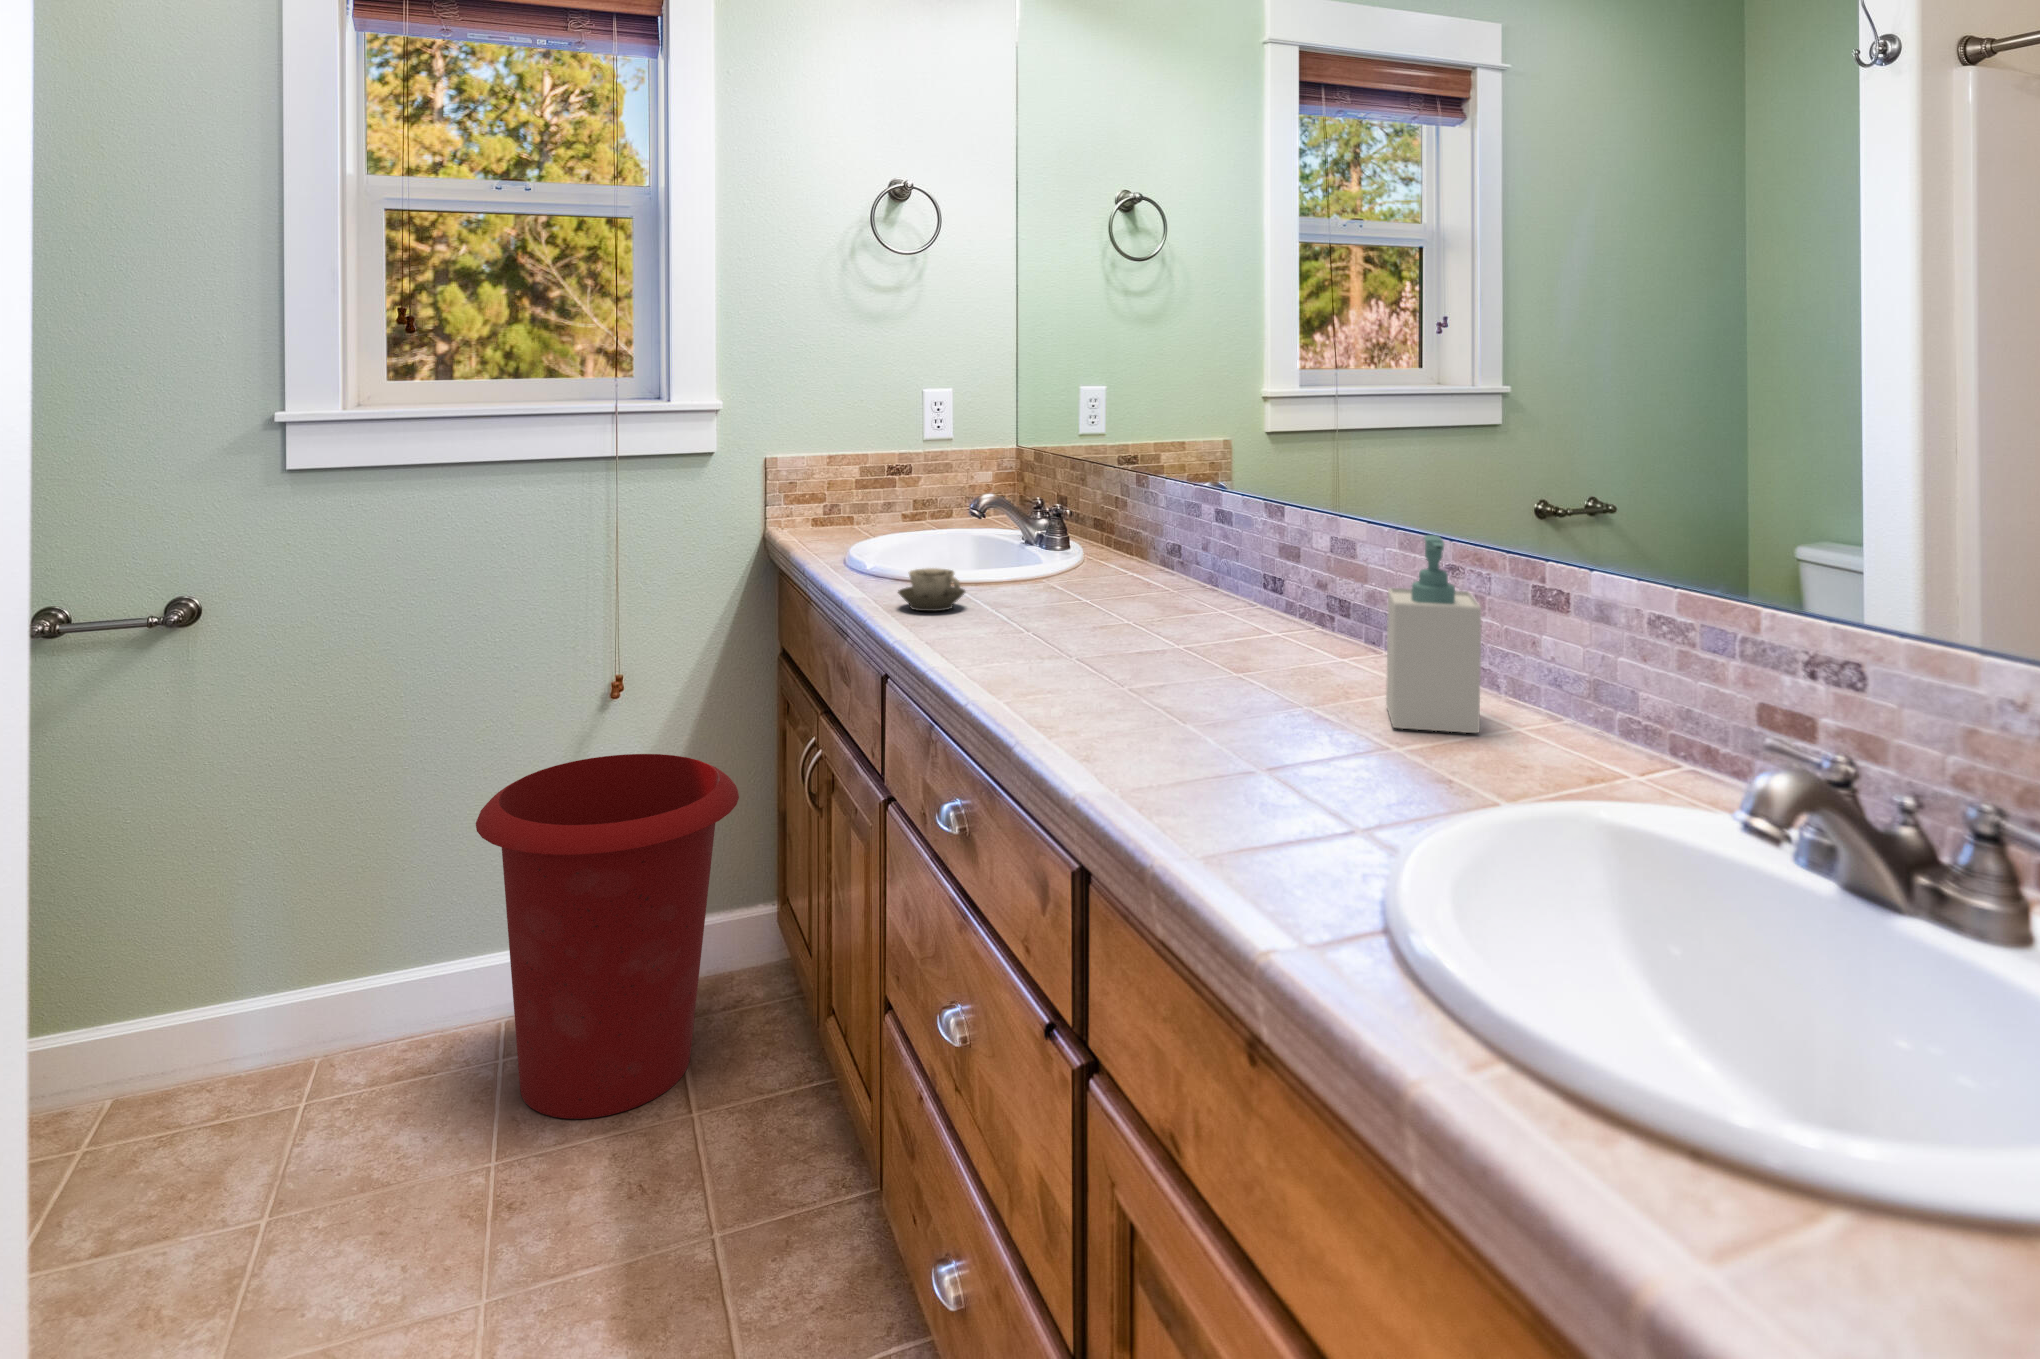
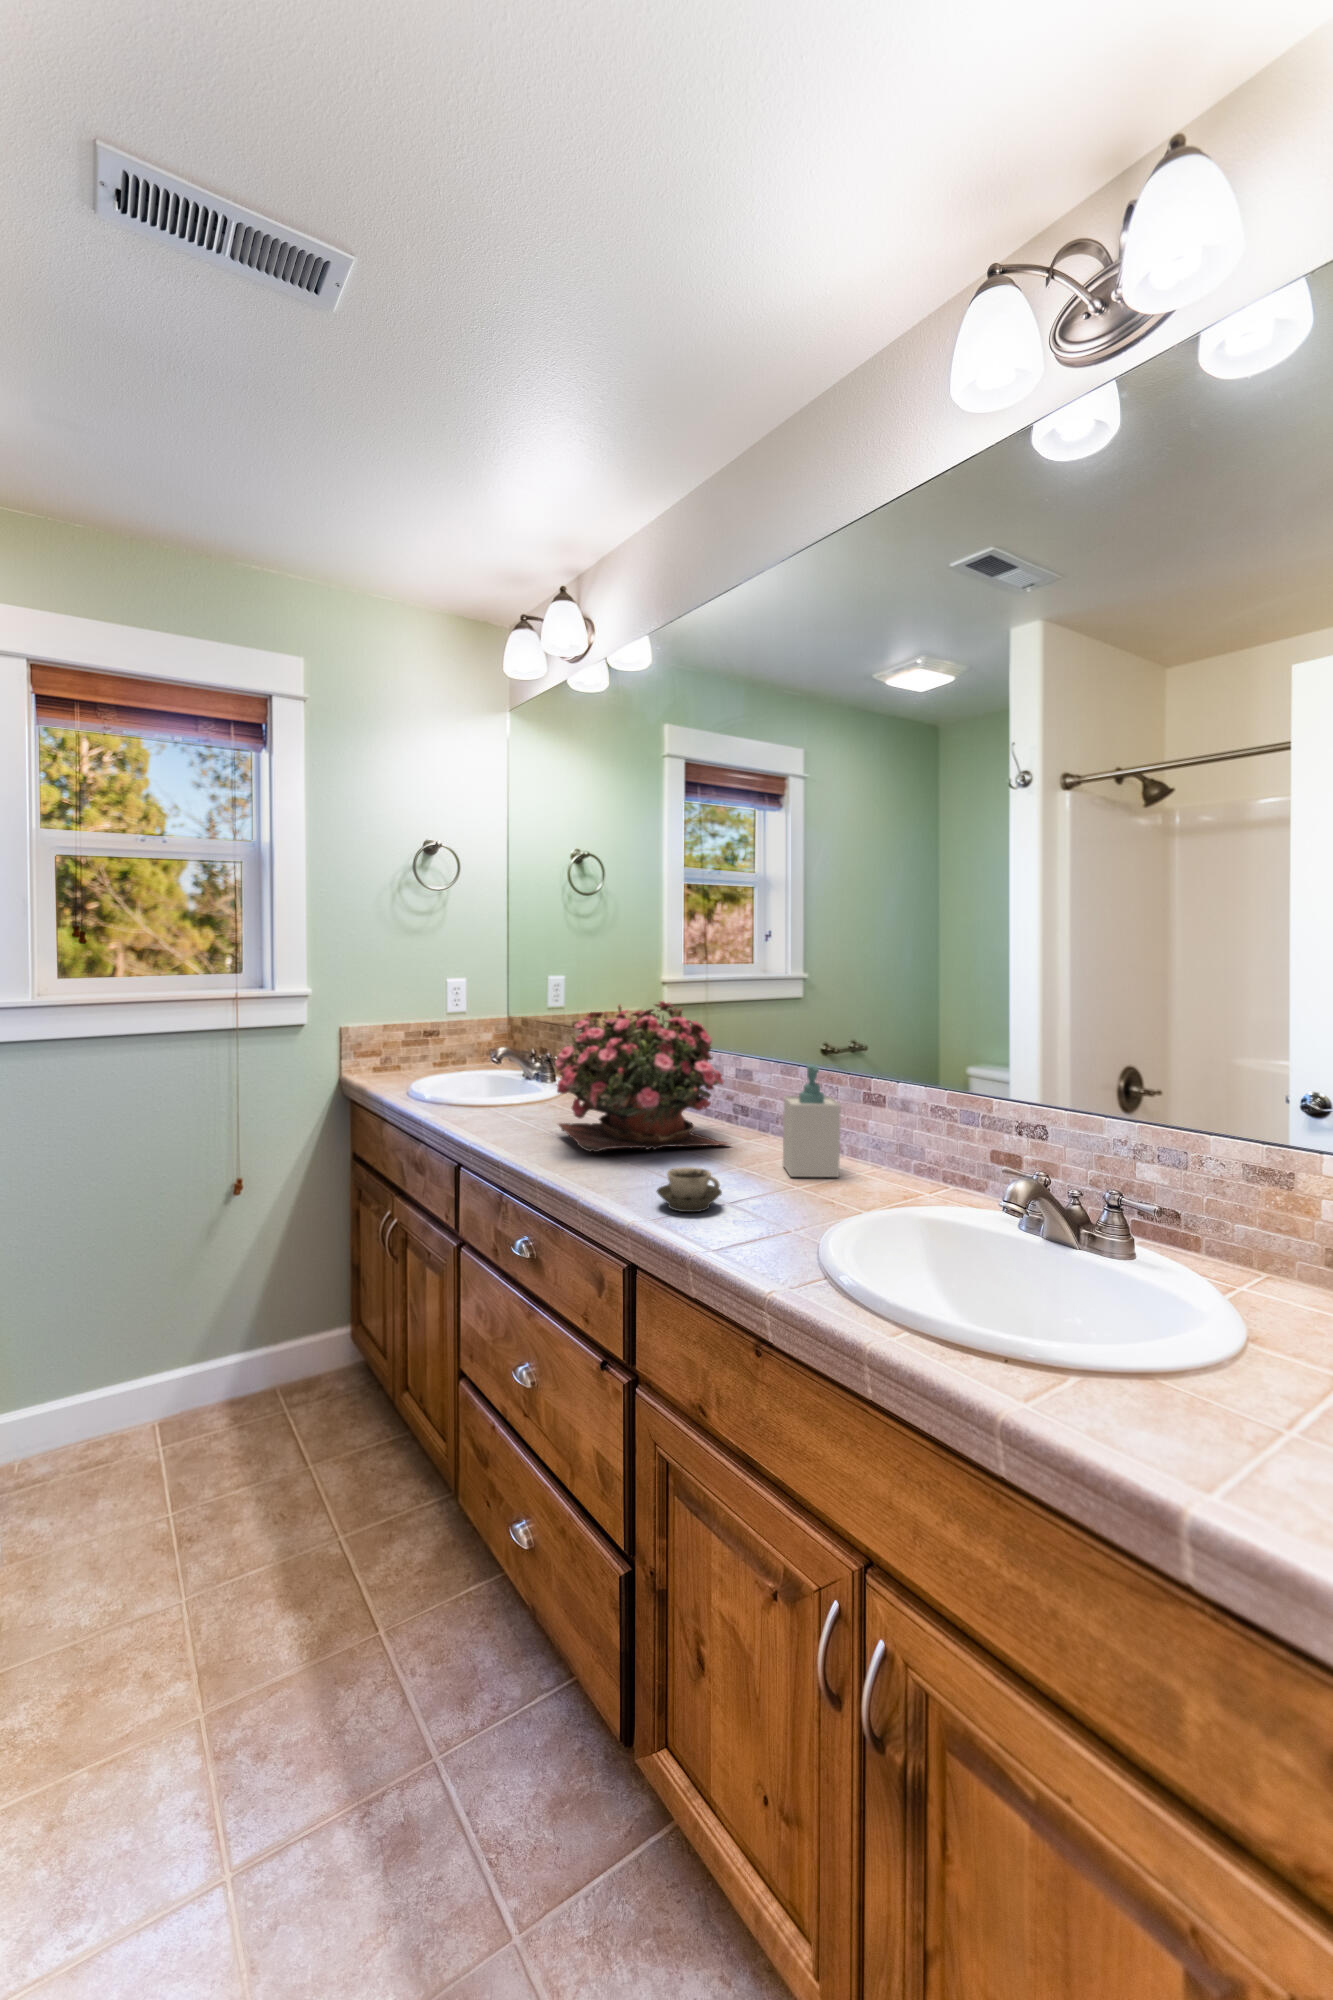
potted flower: none [1022,425,1314,667] -> present [555,1001,729,1152]
cup: present [898,568,965,611] -> present [657,1167,722,1212]
waste bin: present [476,754,739,1119] -> none [145,1232,334,1477]

